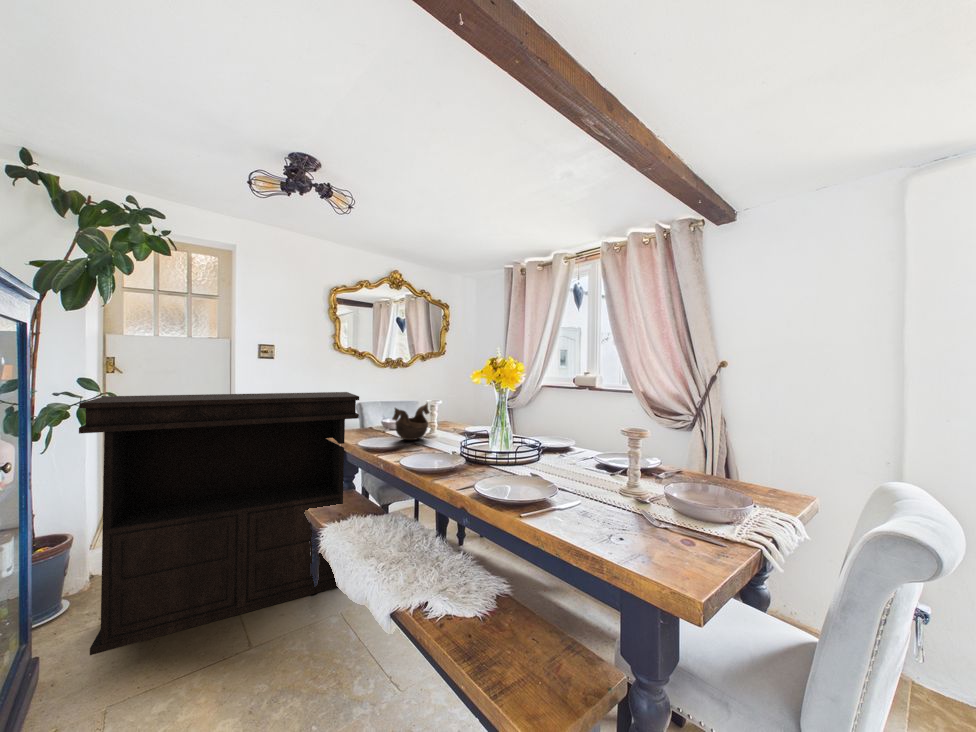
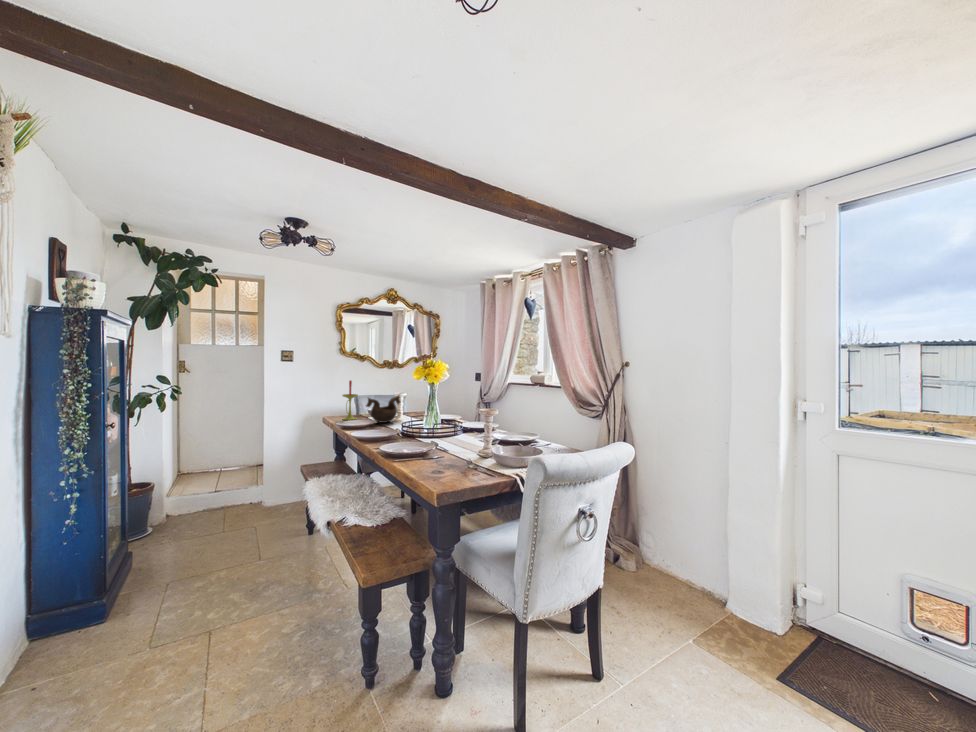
candle: none [350,383,371,436] -> present [343,380,358,420]
console table: present [79,392,359,655] -> none [156,386,344,557]

